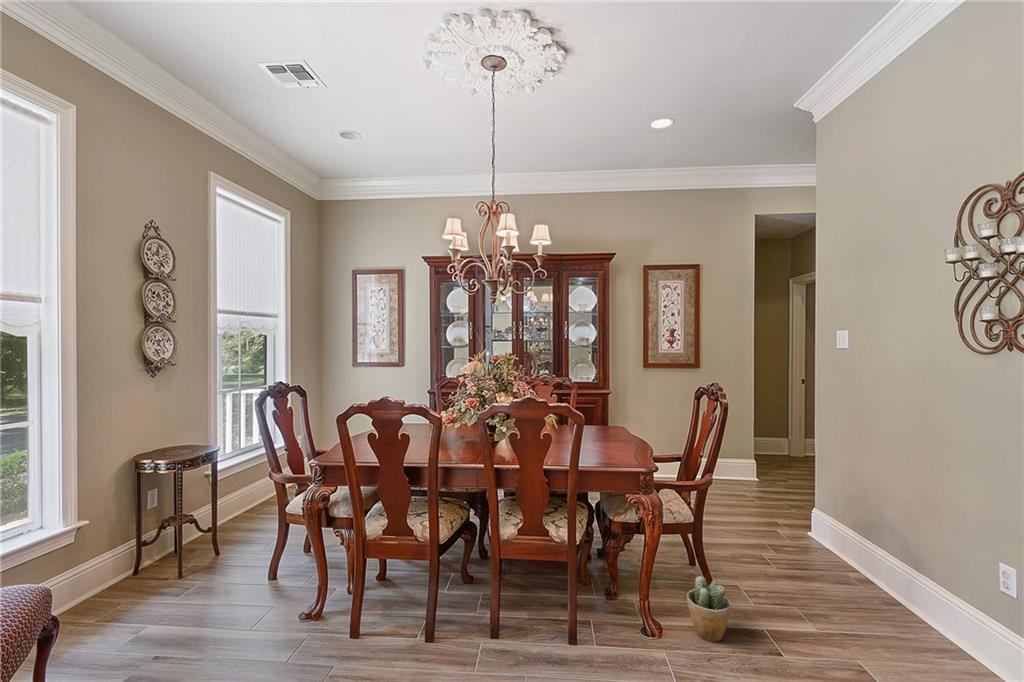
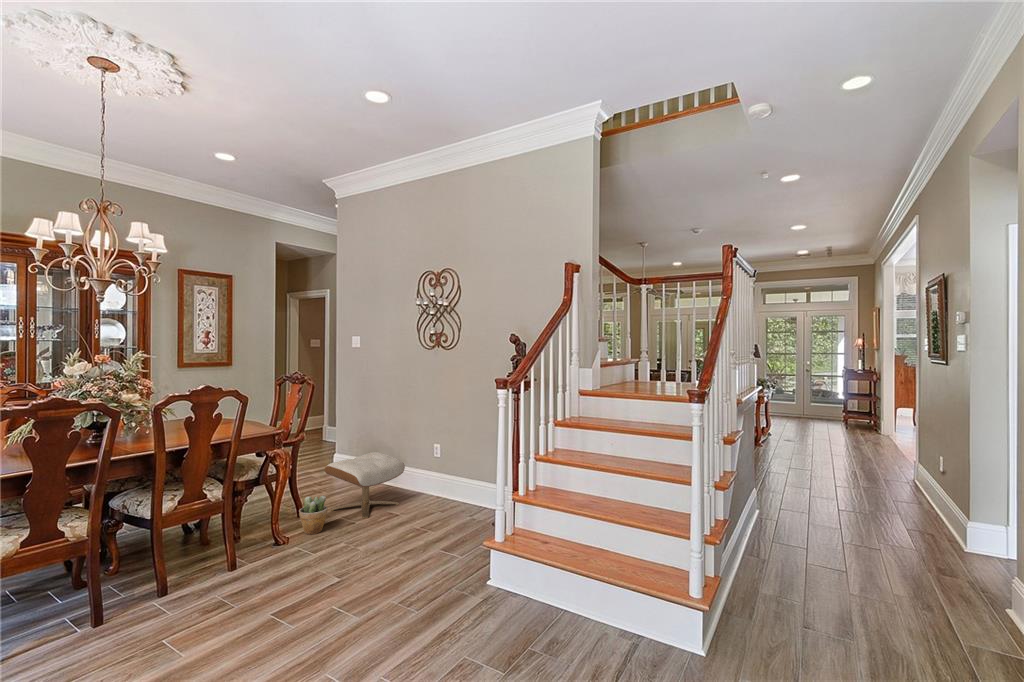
ottoman: none [748,531,914,657] -> present [325,452,405,518]

